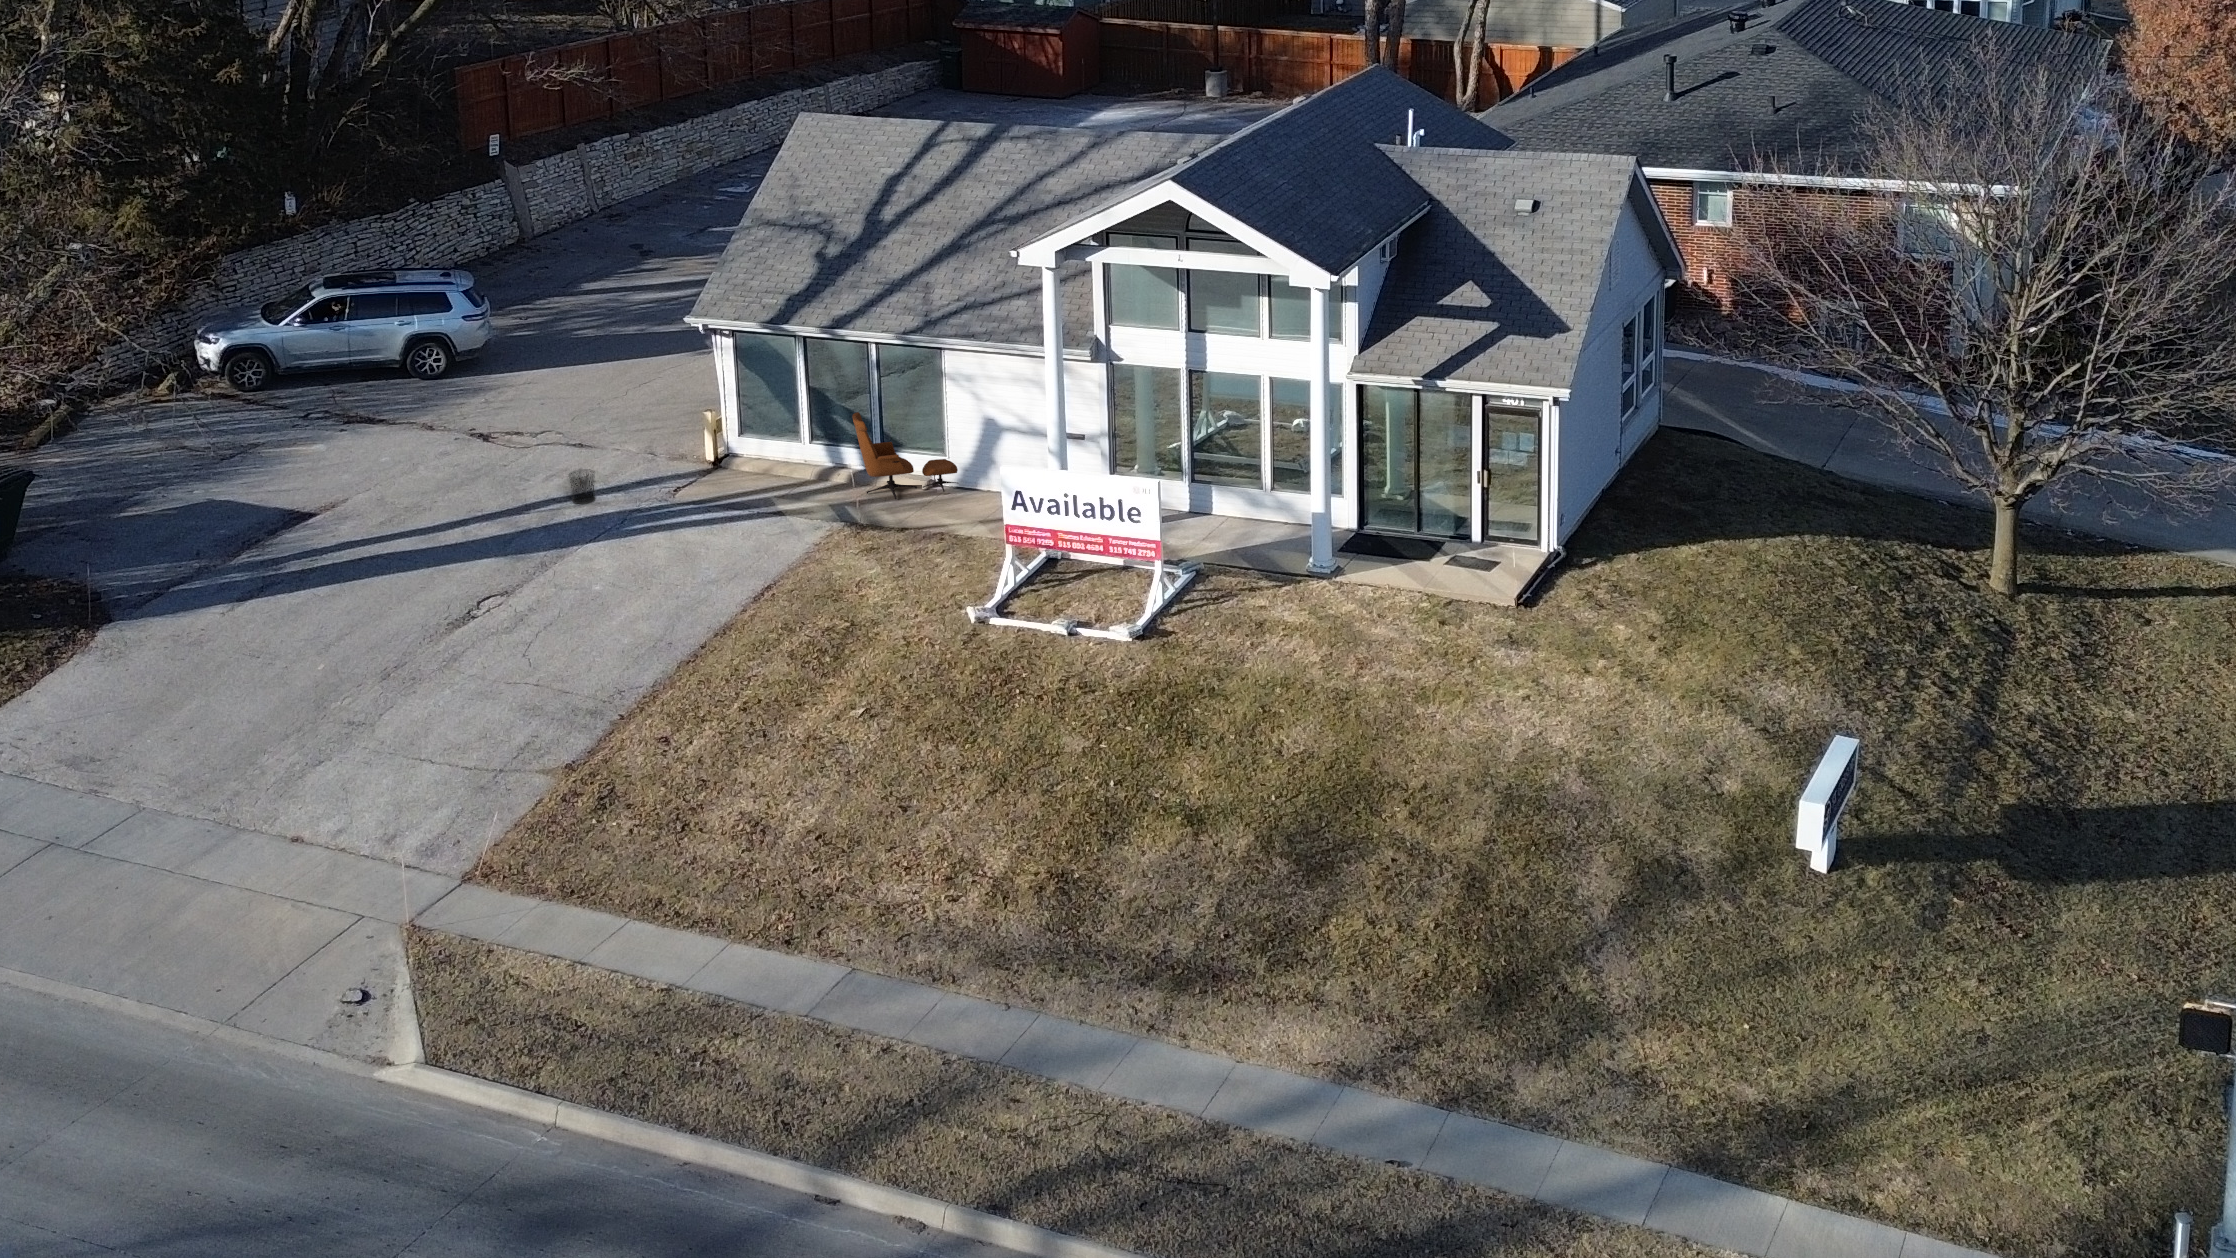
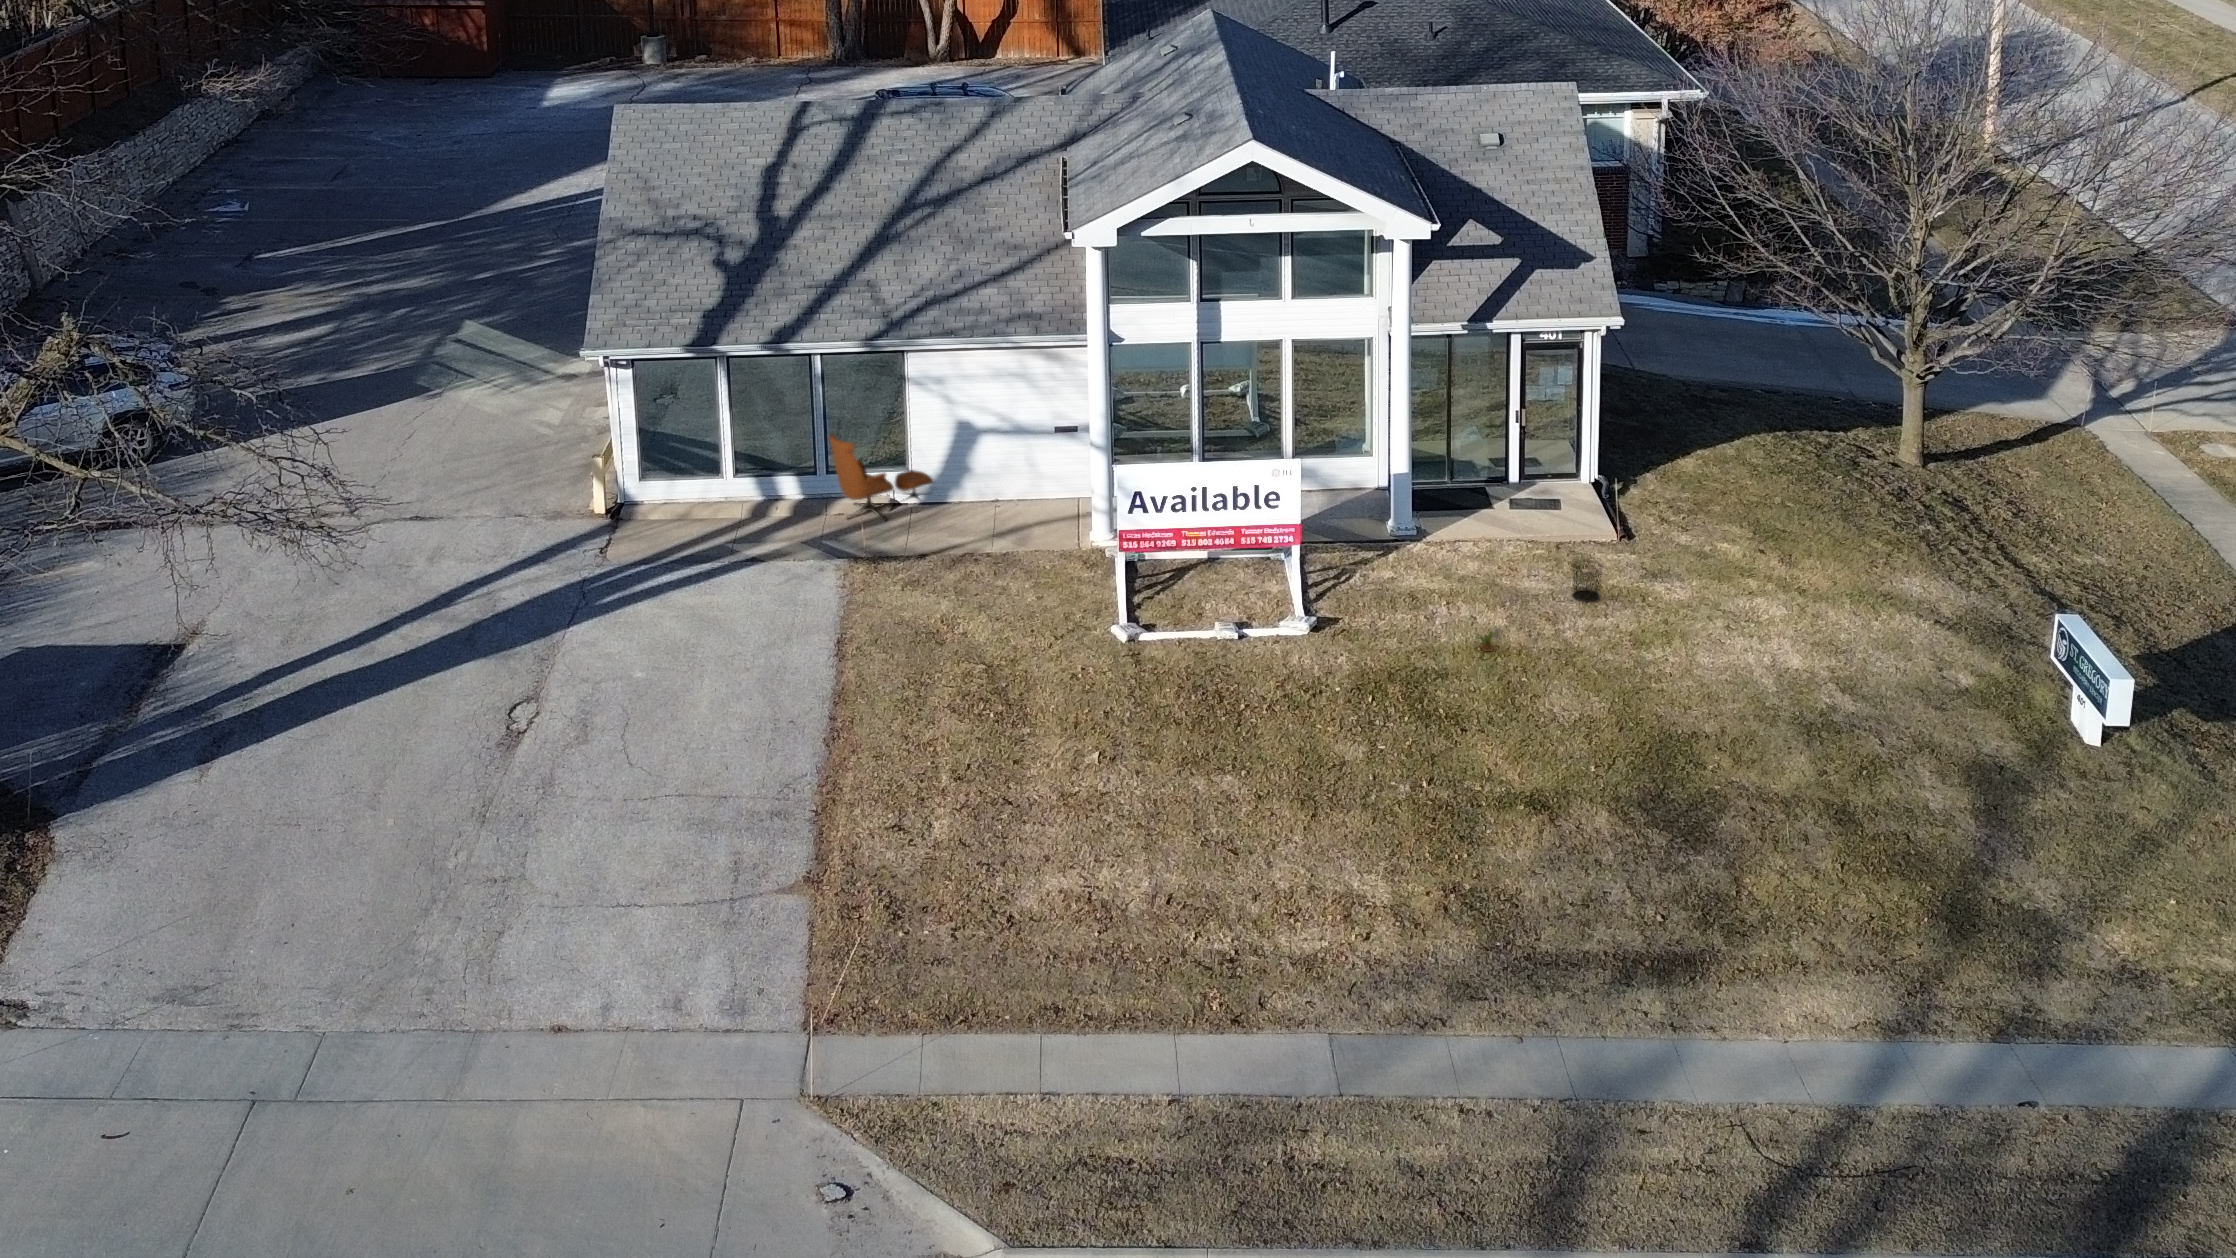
waste bin: present [569,469,595,504] -> present [1573,561,1602,602]
decorative plant: none [1284,665,1311,689] -> present [1476,627,1500,652]

